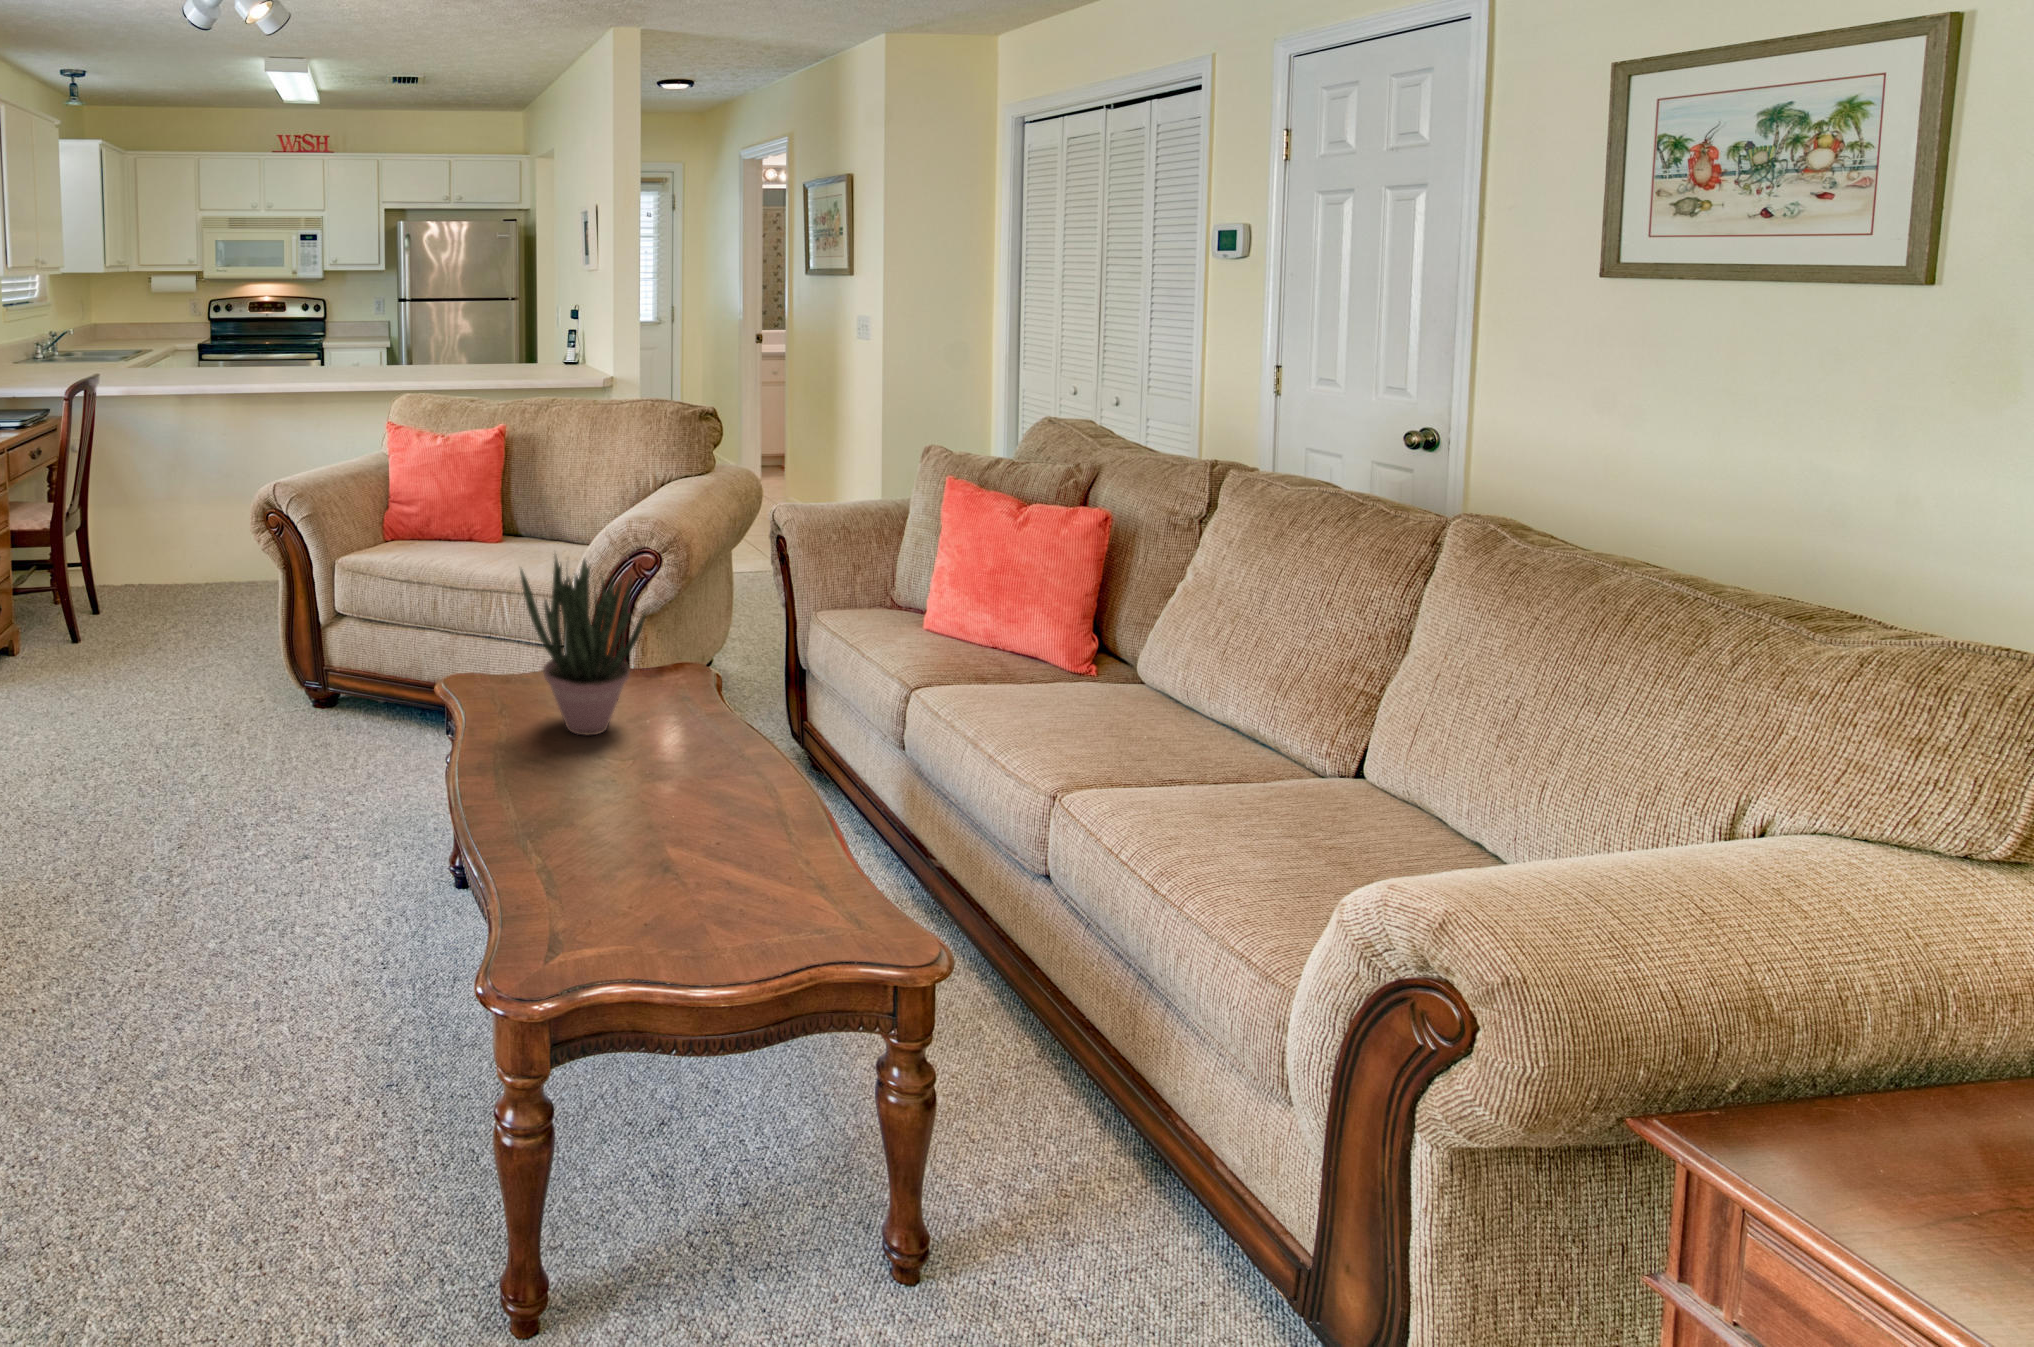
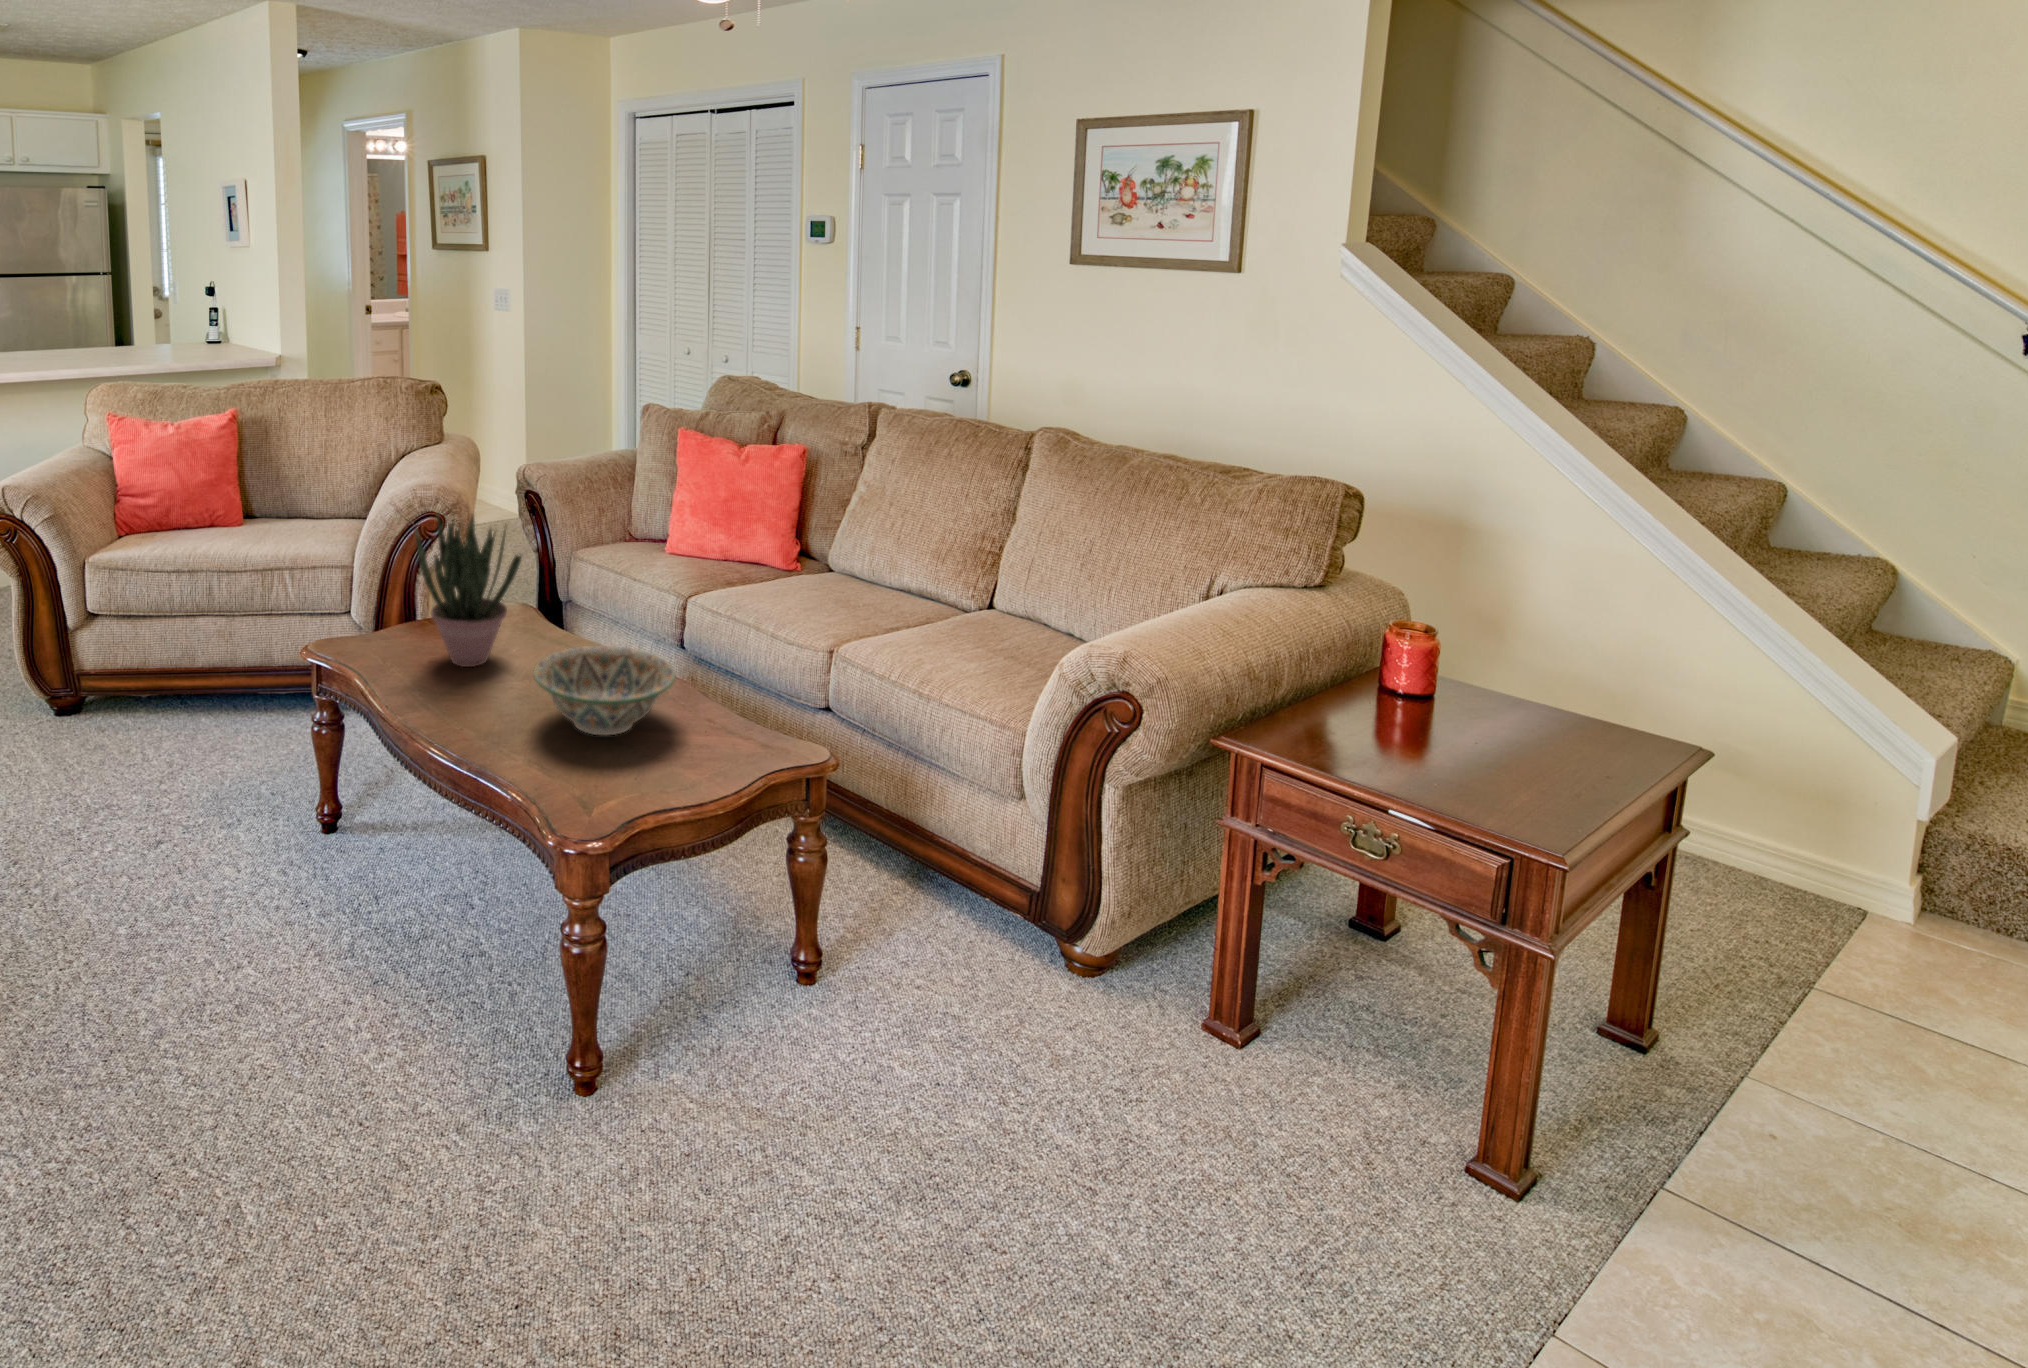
decorative bowl: none [580,737,760,860] -> present [533,646,675,736]

